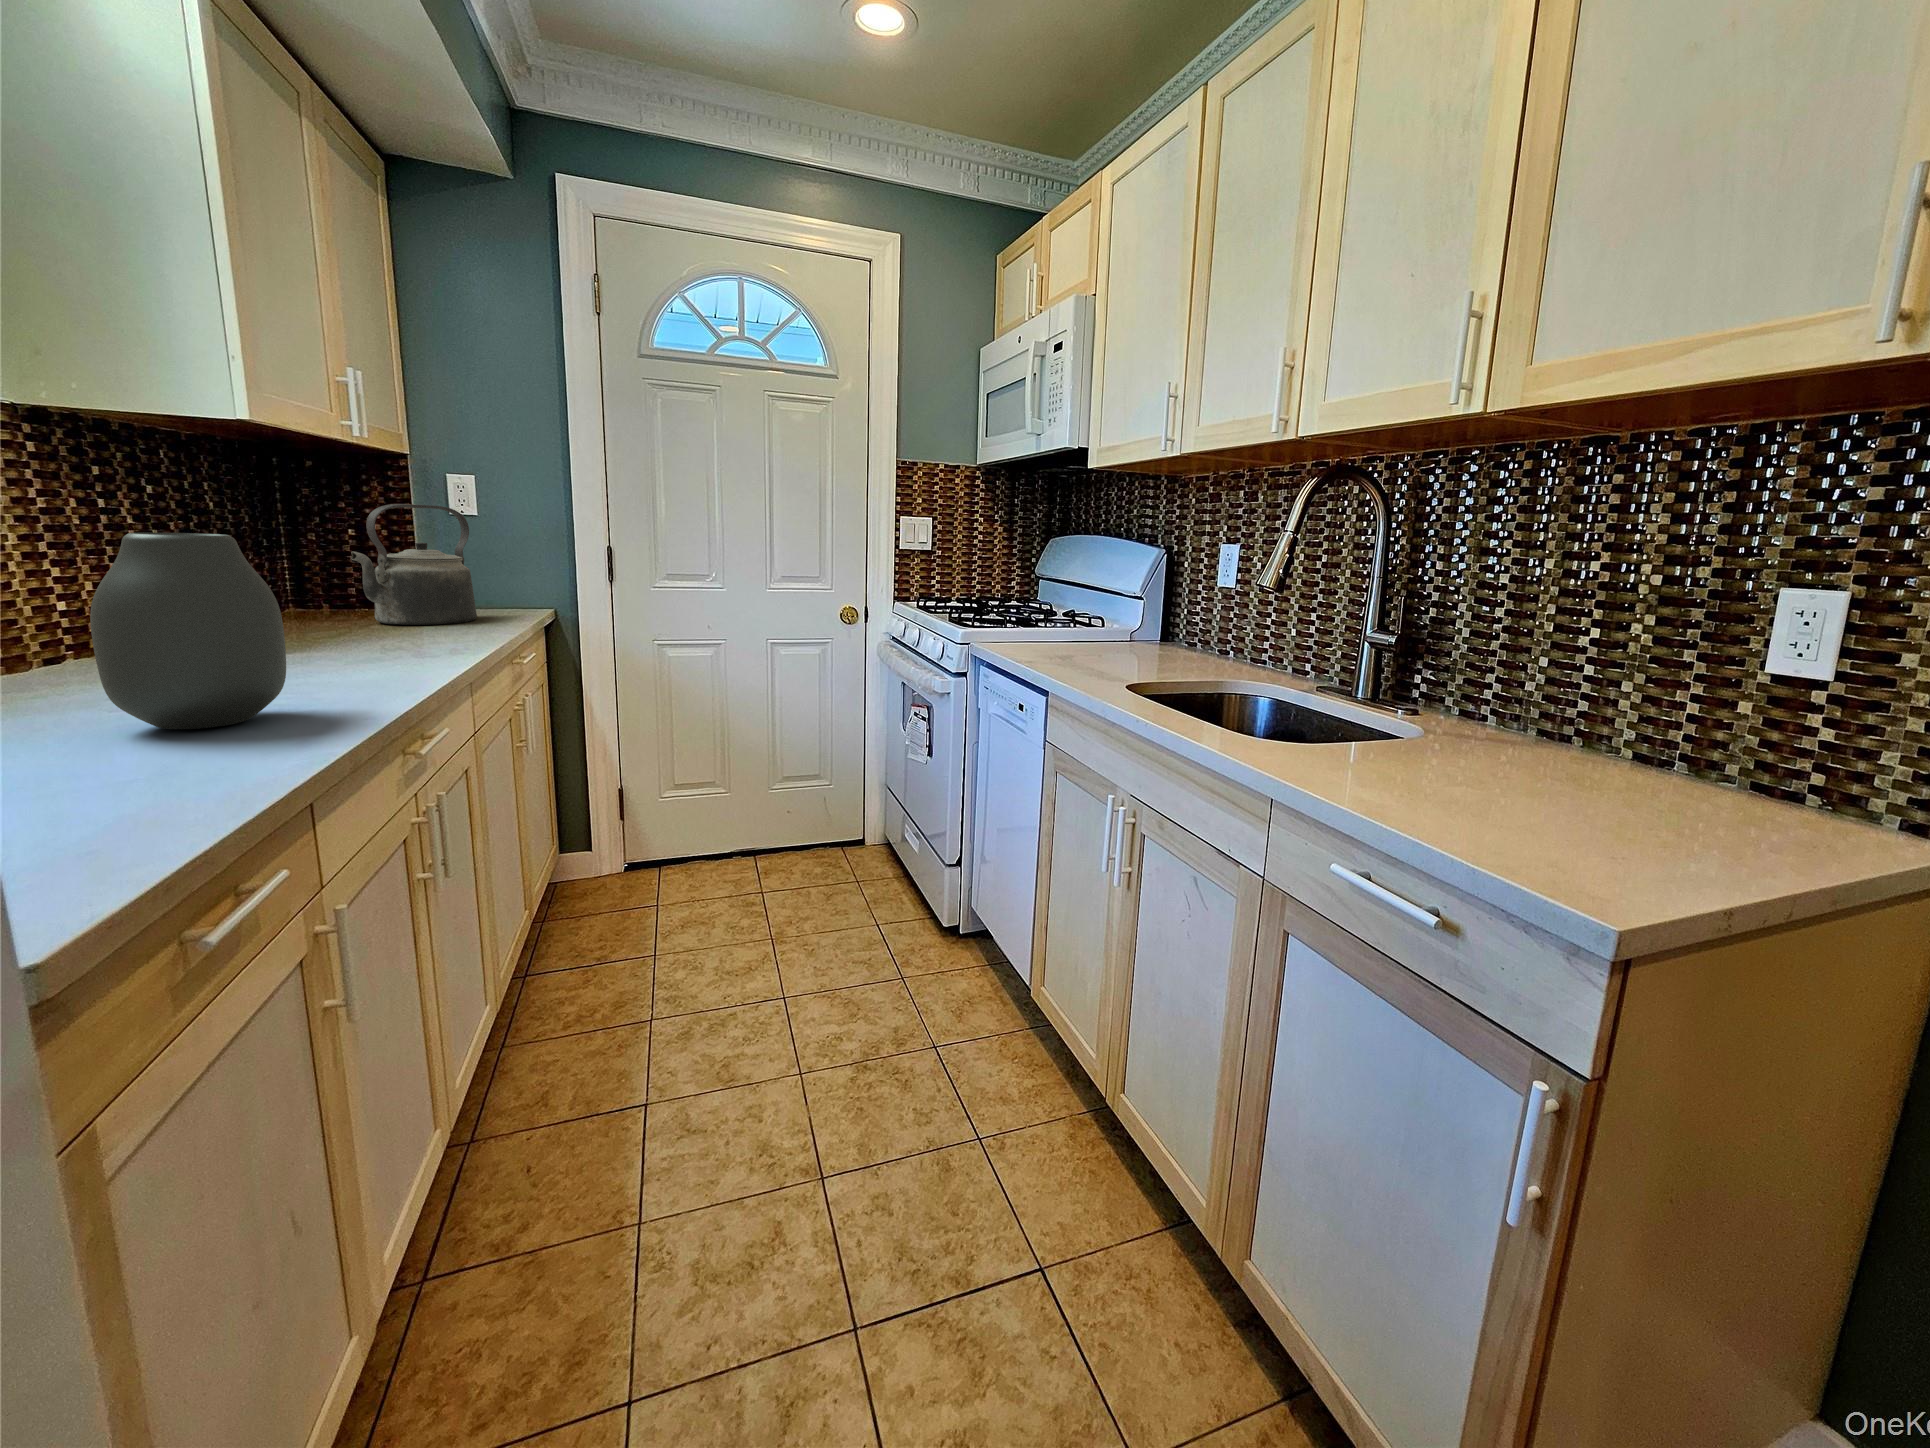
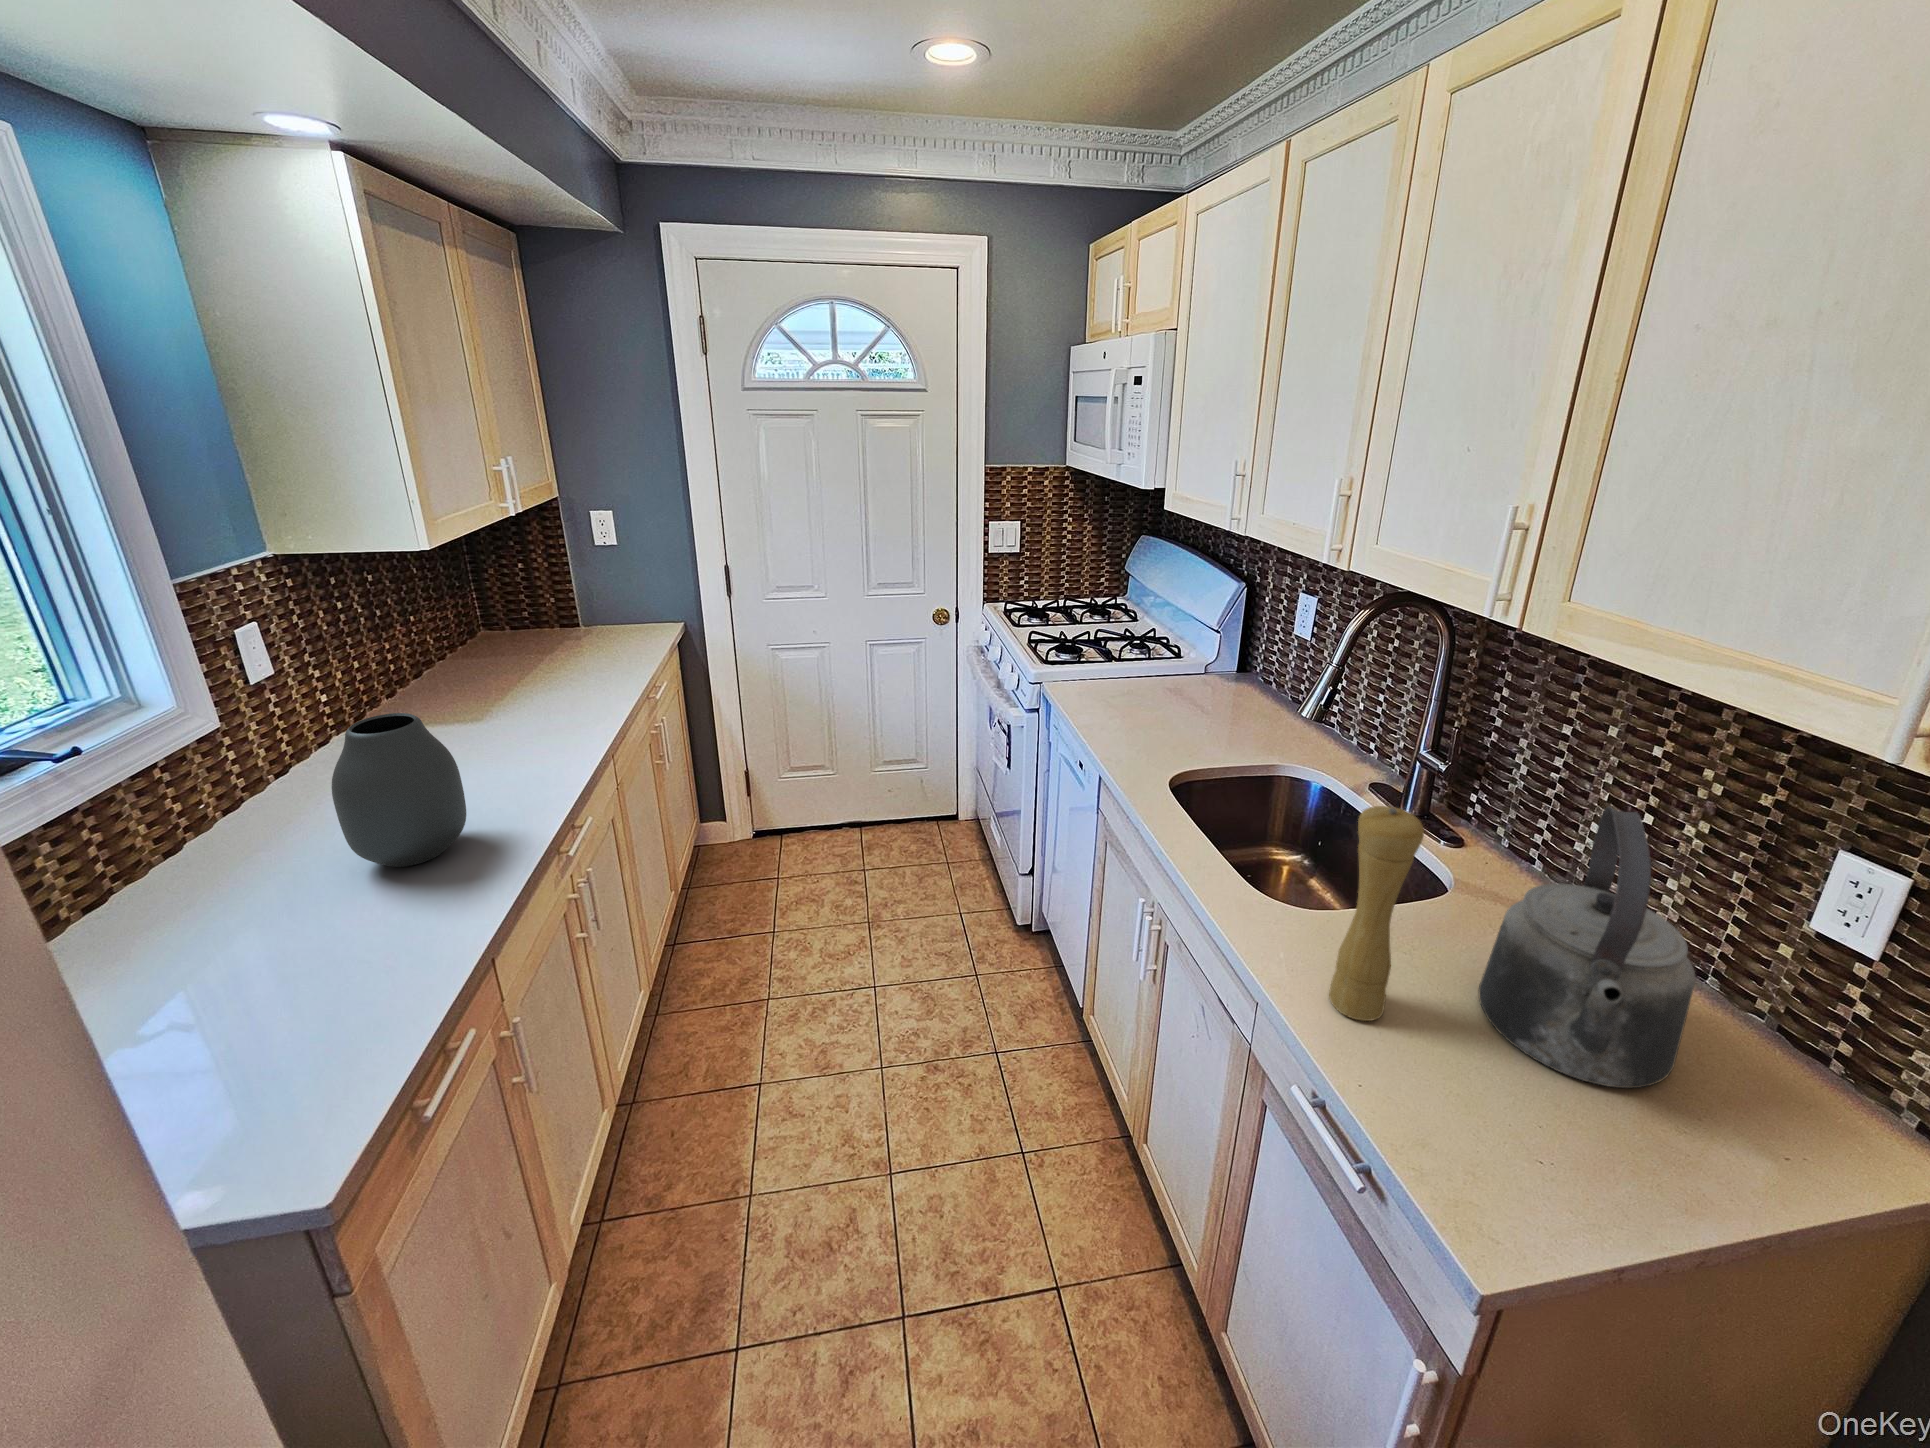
kettle: present [351,504,477,625] -> present [1479,806,1695,1088]
pepper mill: none [1349,553,1439,793] -> present [1329,806,1424,1021]

